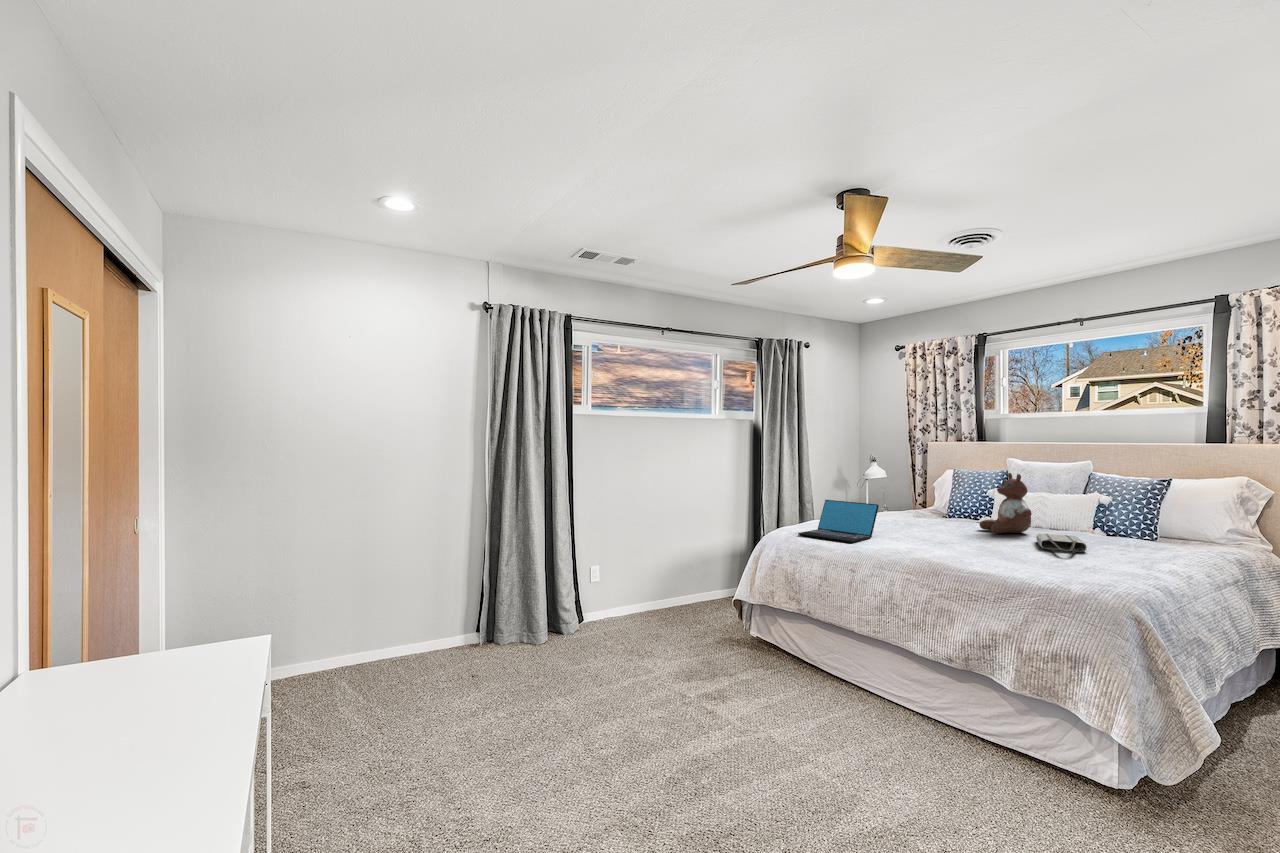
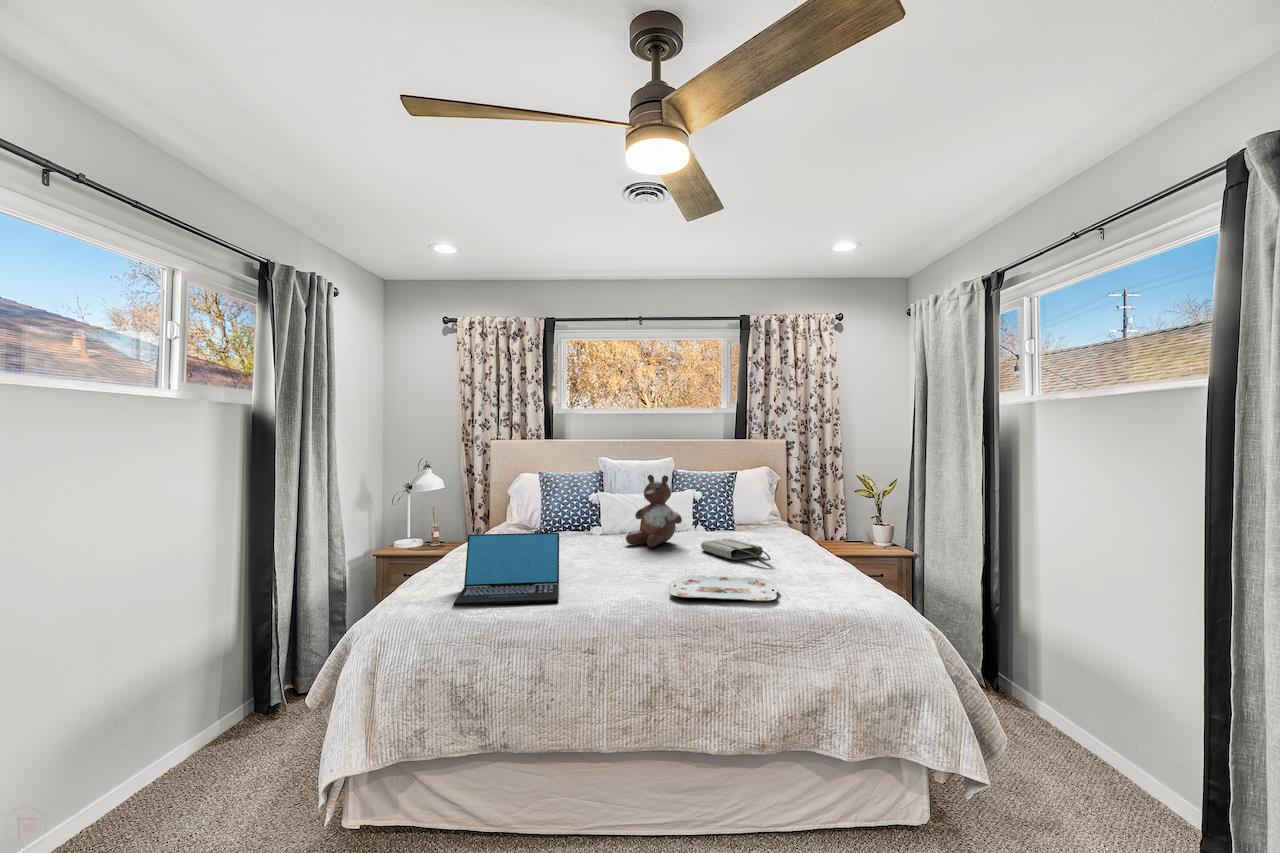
serving tray: none [924,547,1028,567] -> present [669,575,779,601]

